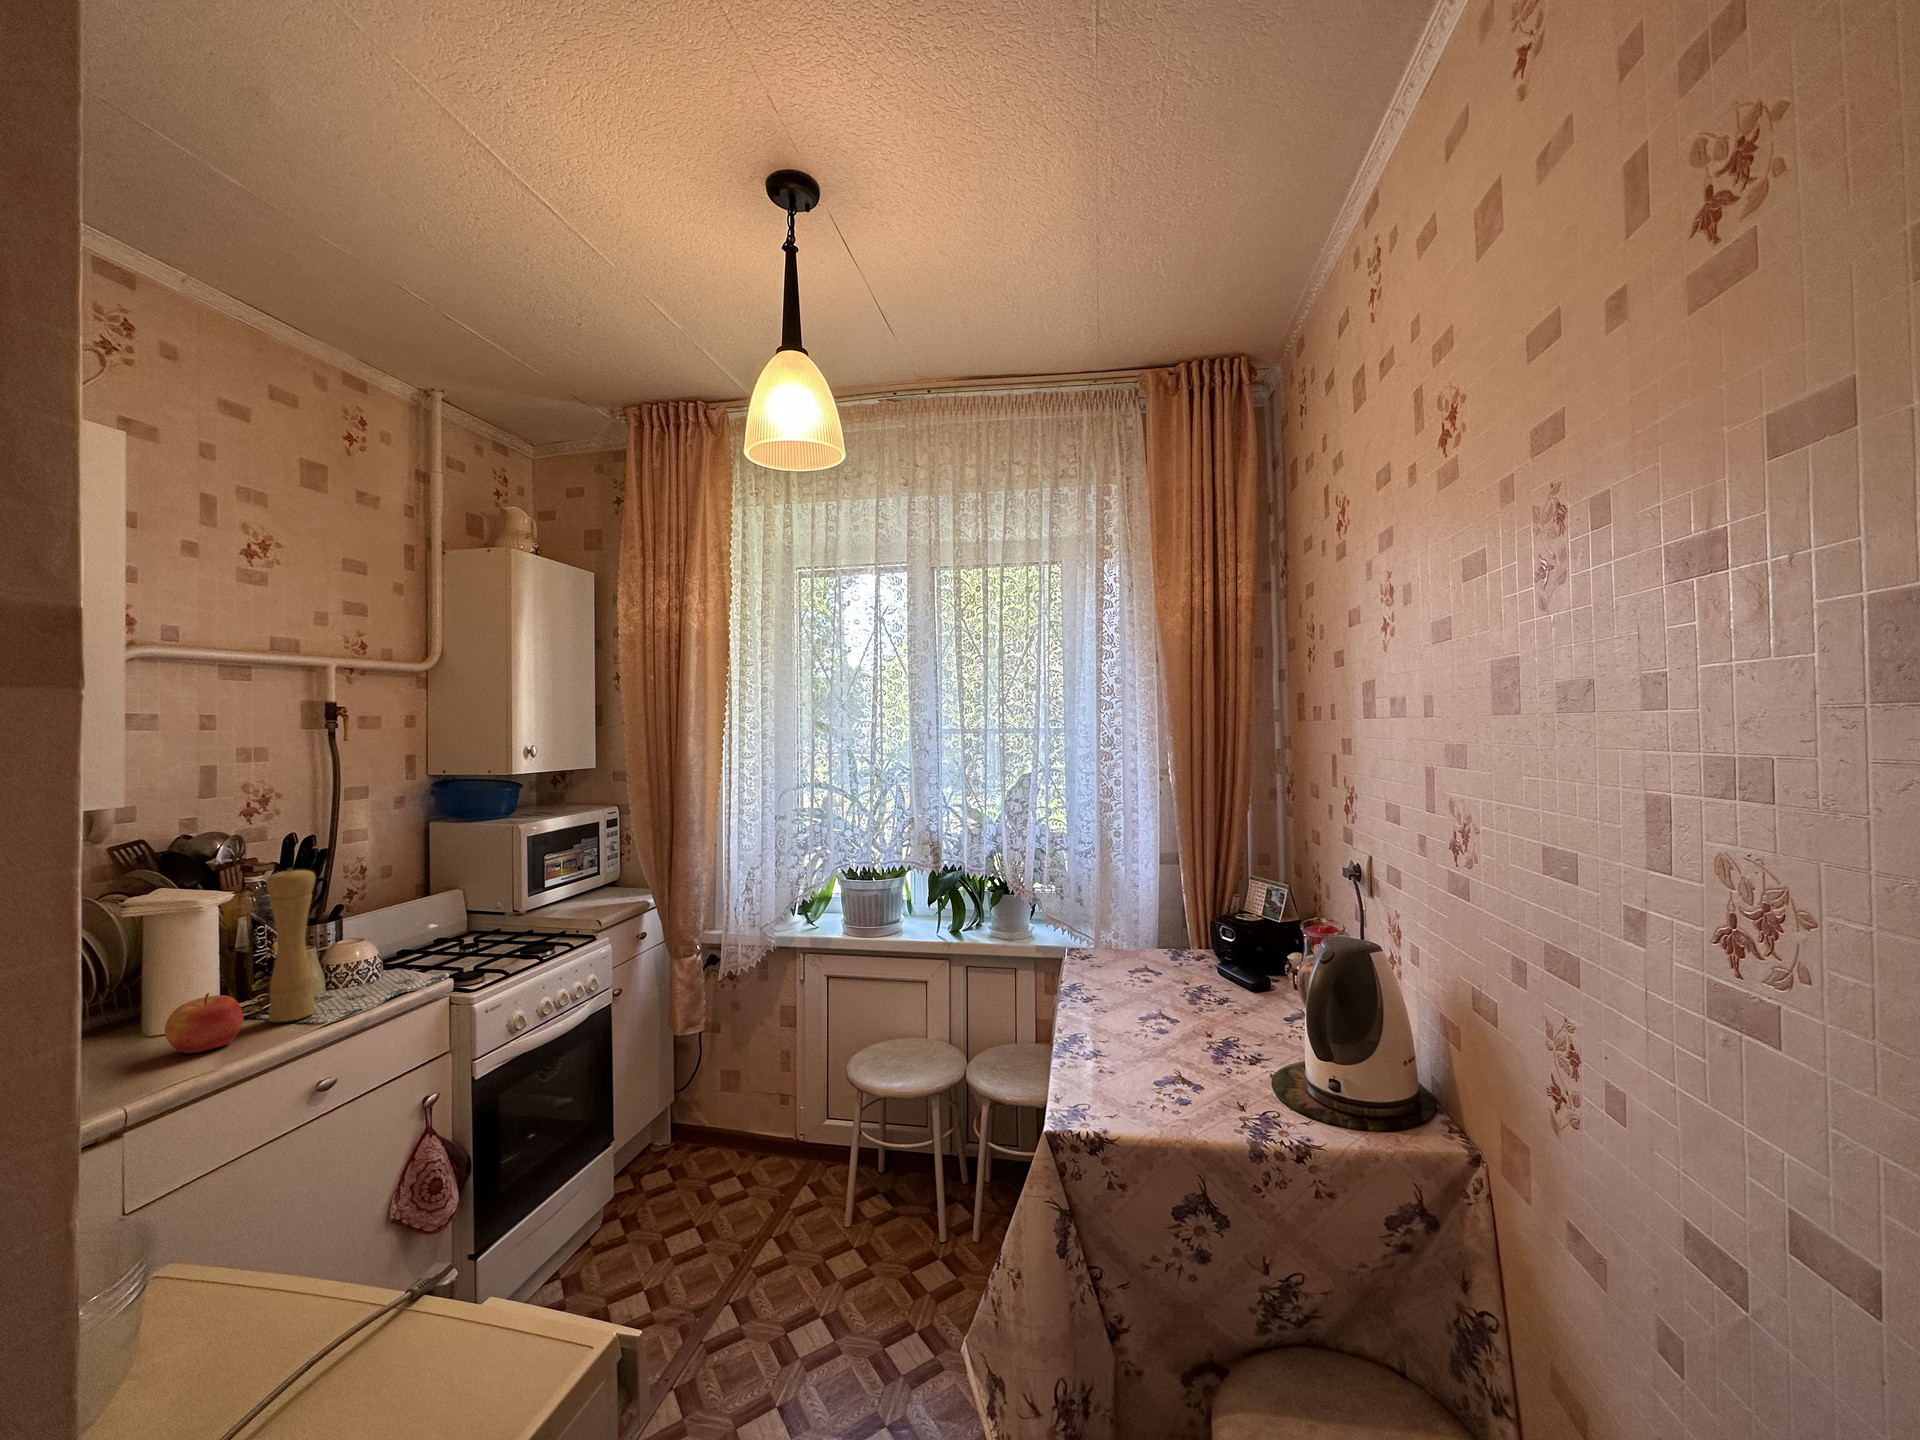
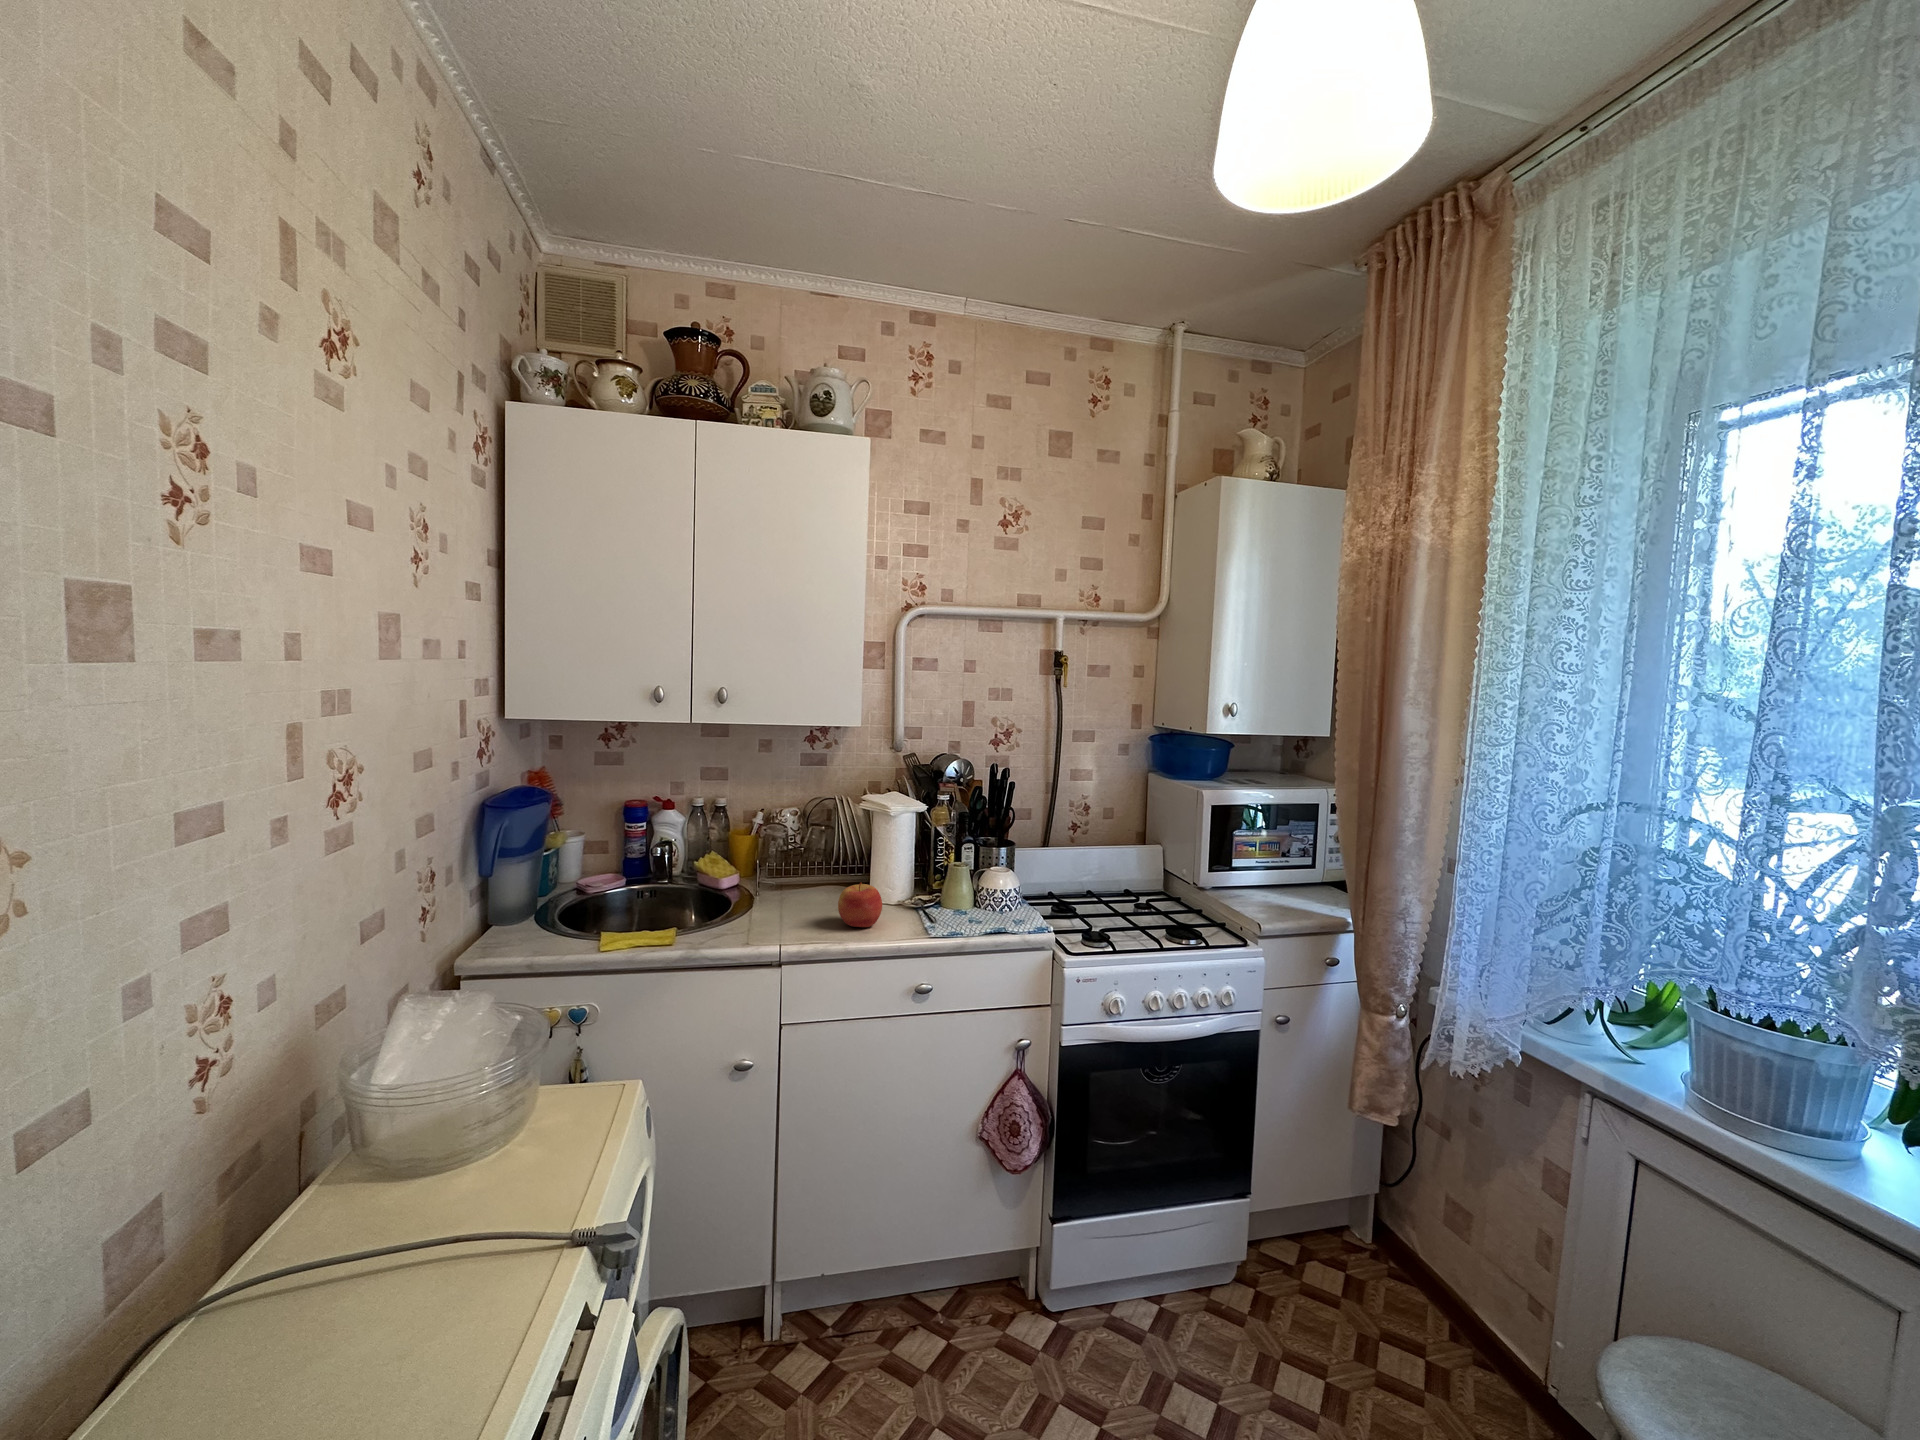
pepper mill: present [266,868,315,1022] -> none [910,795,945,926]

